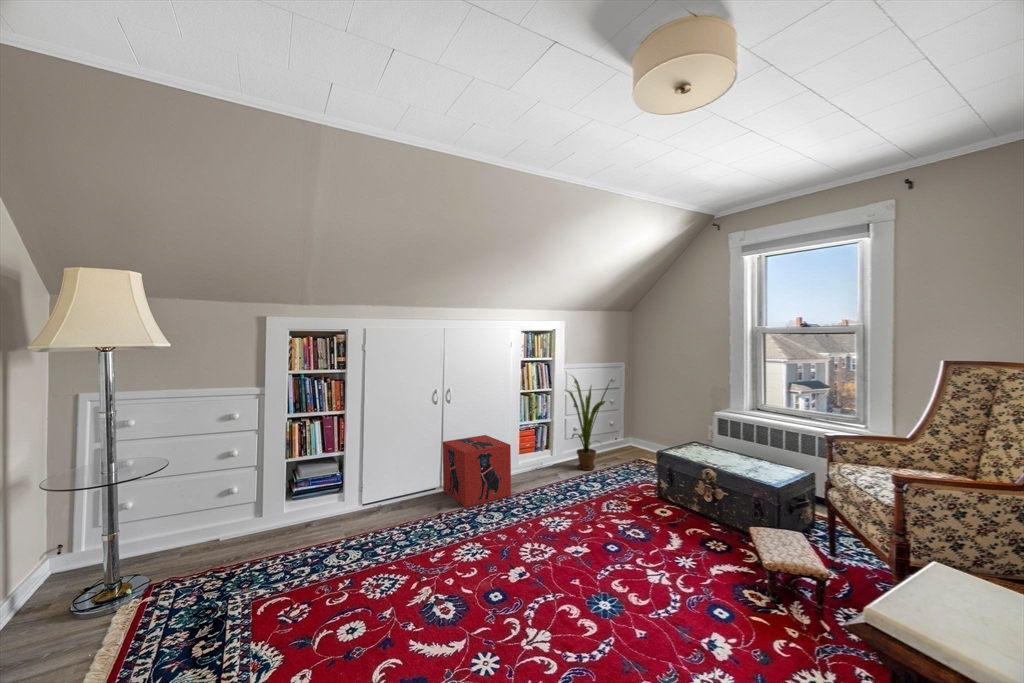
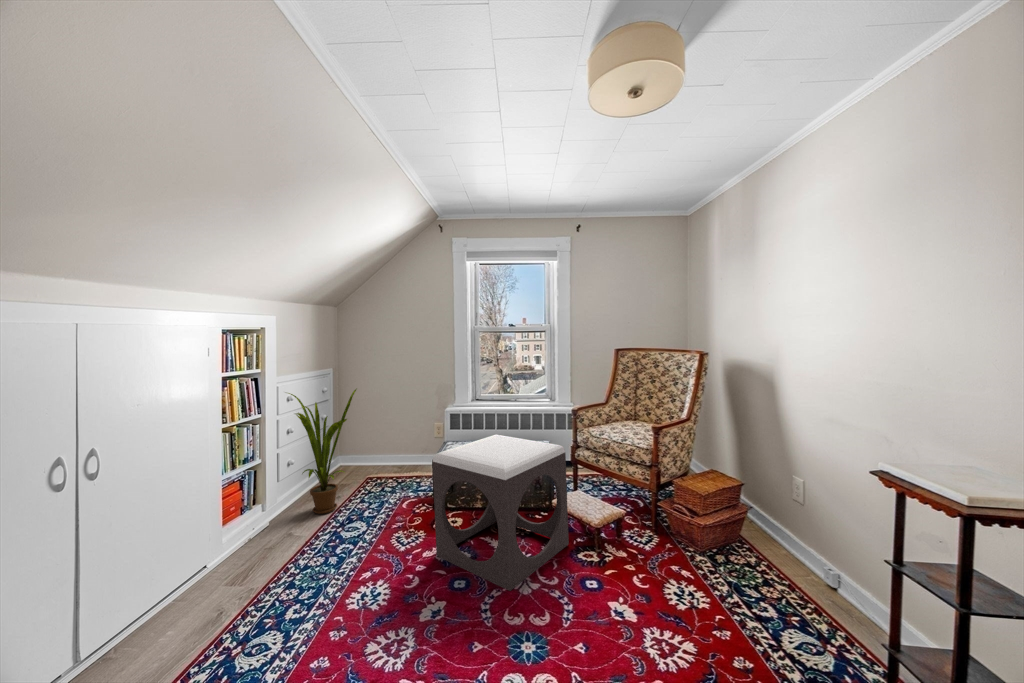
storage box: present [443,435,511,507] -> none [93,513,259,655]
footstool: none [620,438,745,572] -> present [433,434,569,591]

